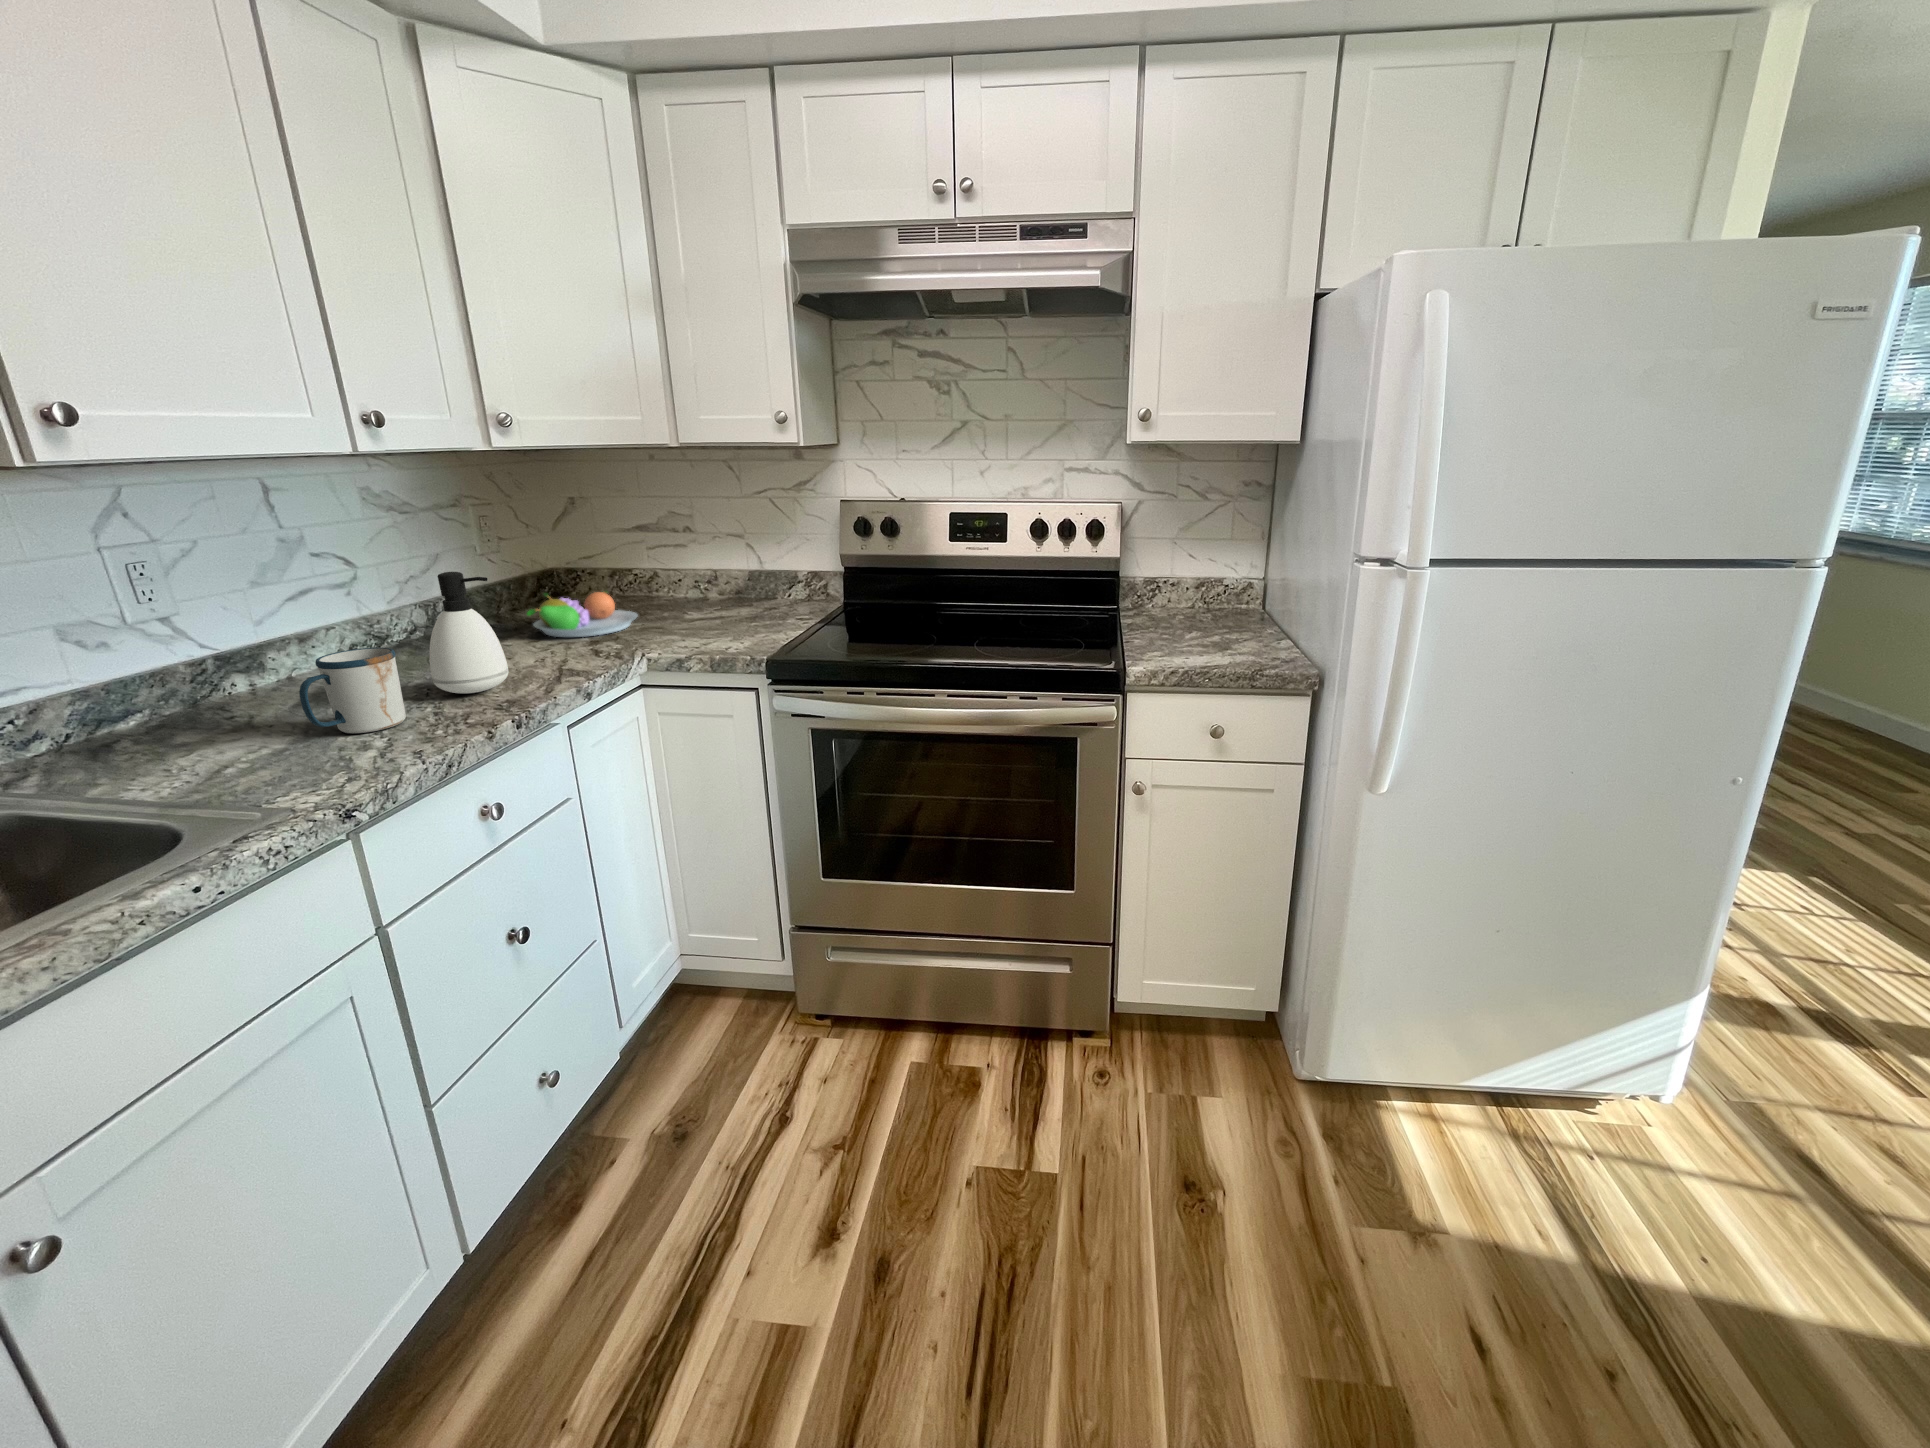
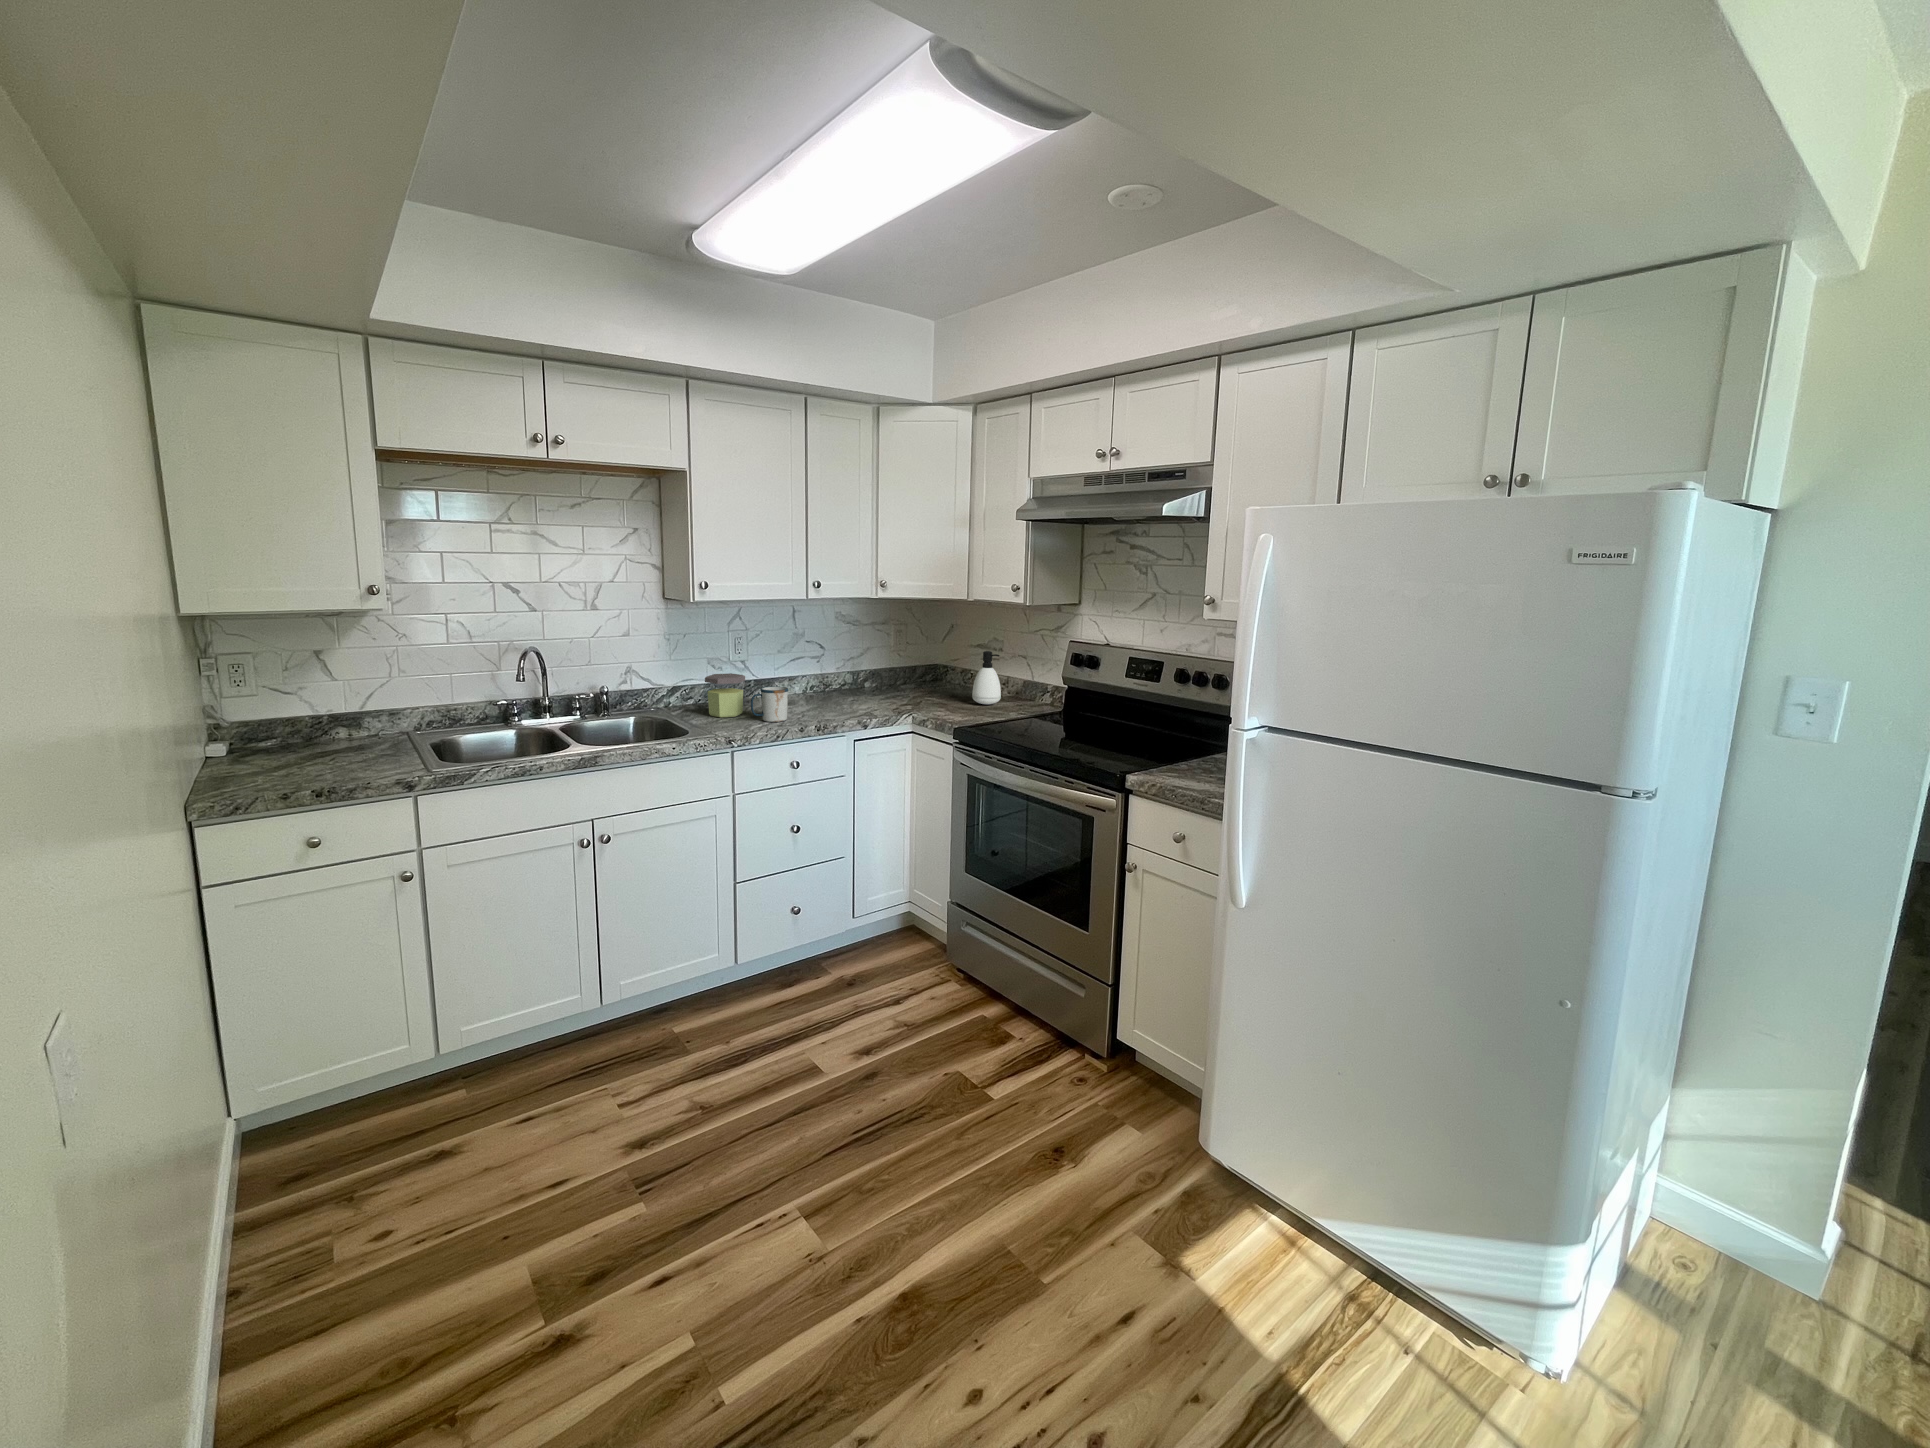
soap dispenser: present [430,572,509,693] -> present [972,651,1001,704]
fruit bowl: present [527,591,638,637] -> none [881,676,940,703]
jar: none [101,640,248,758] -> present [705,673,745,717]

